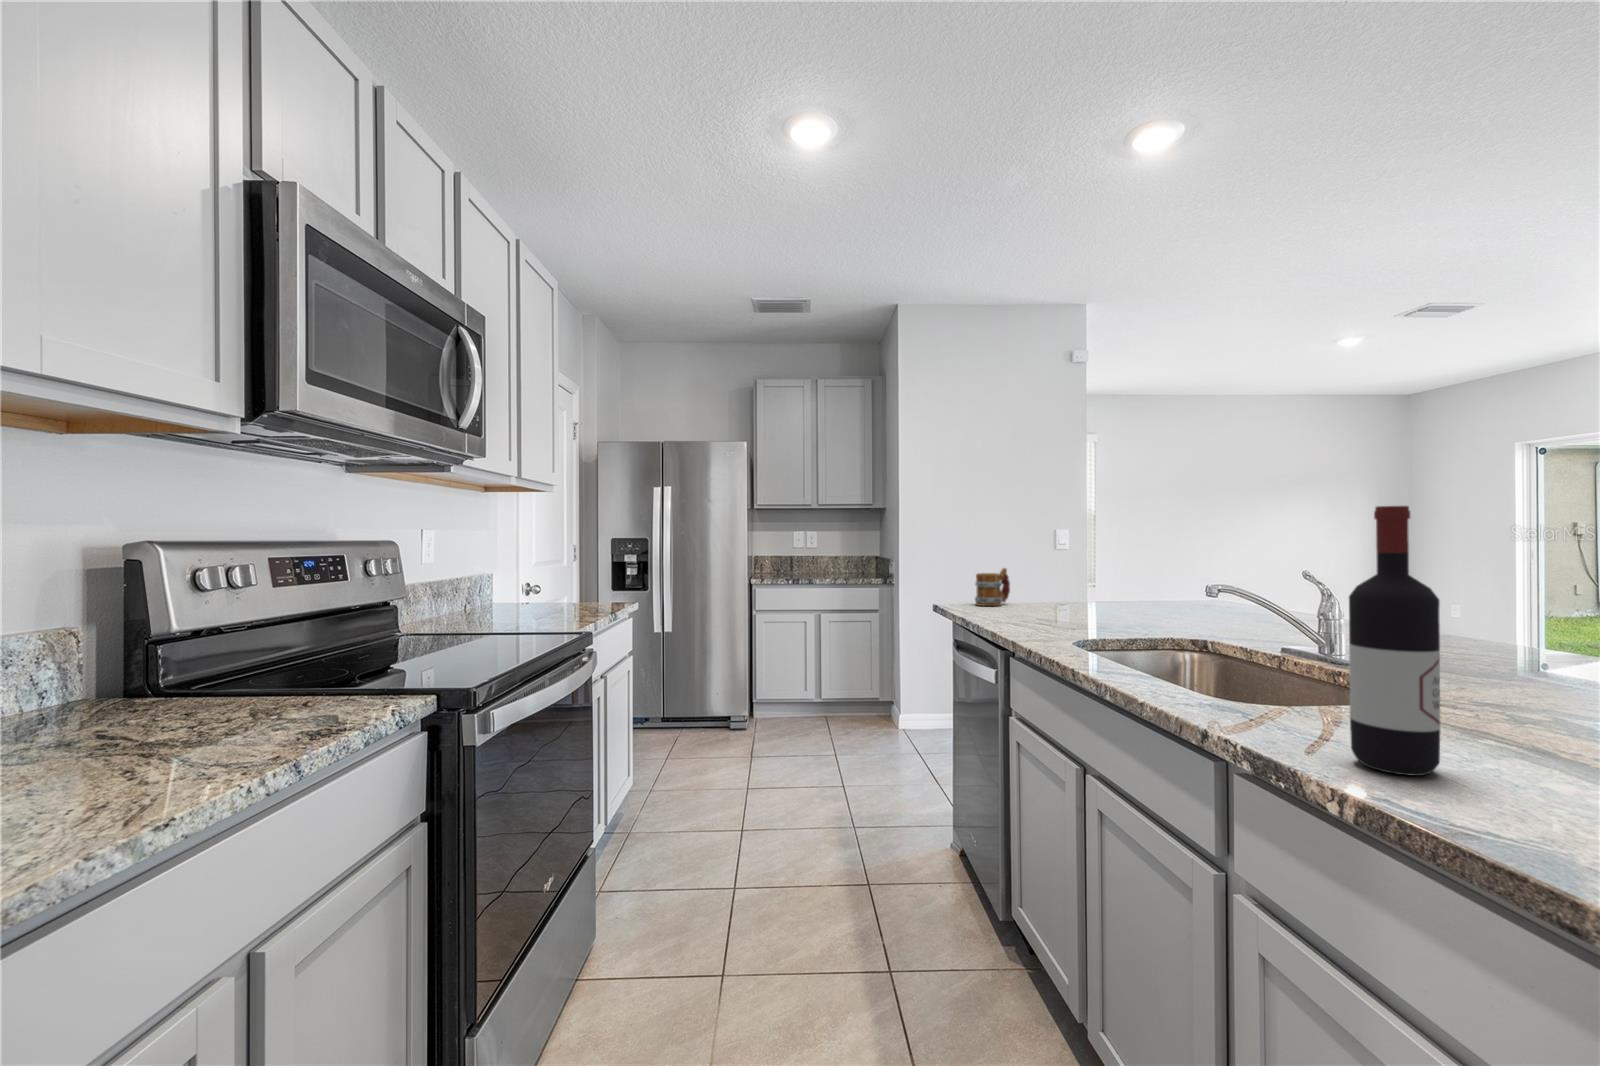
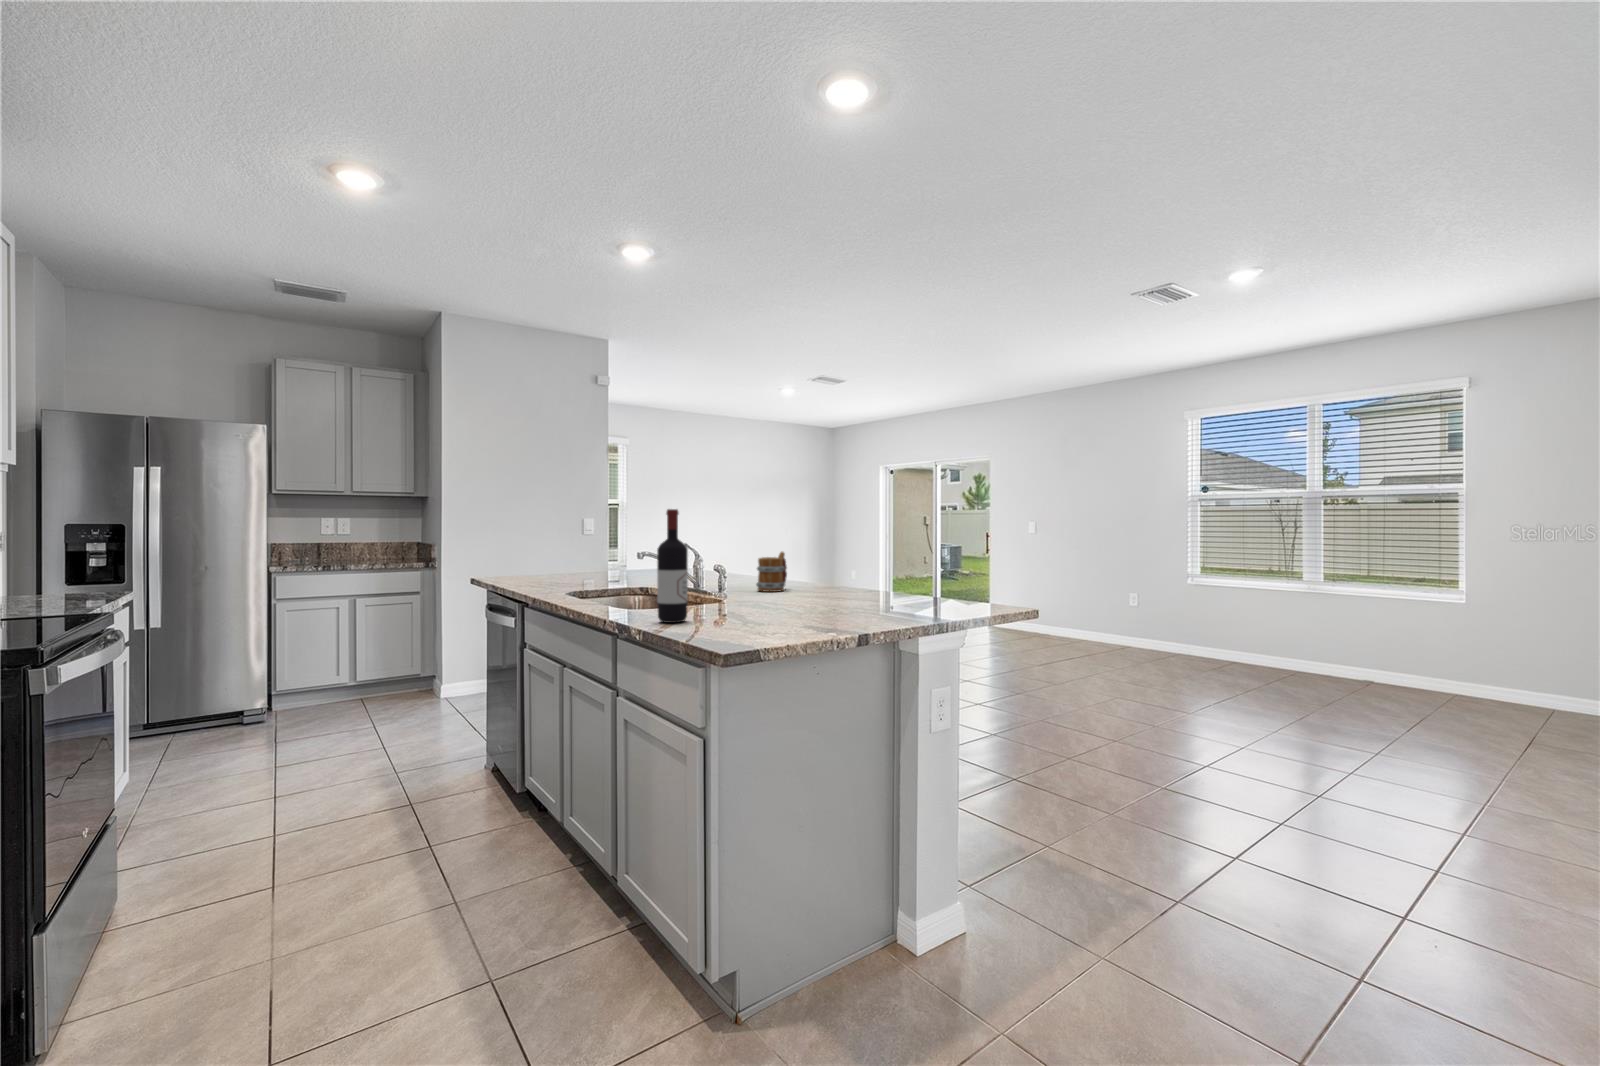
mug: present [975,568,1010,606] -> present [756,552,787,592]

